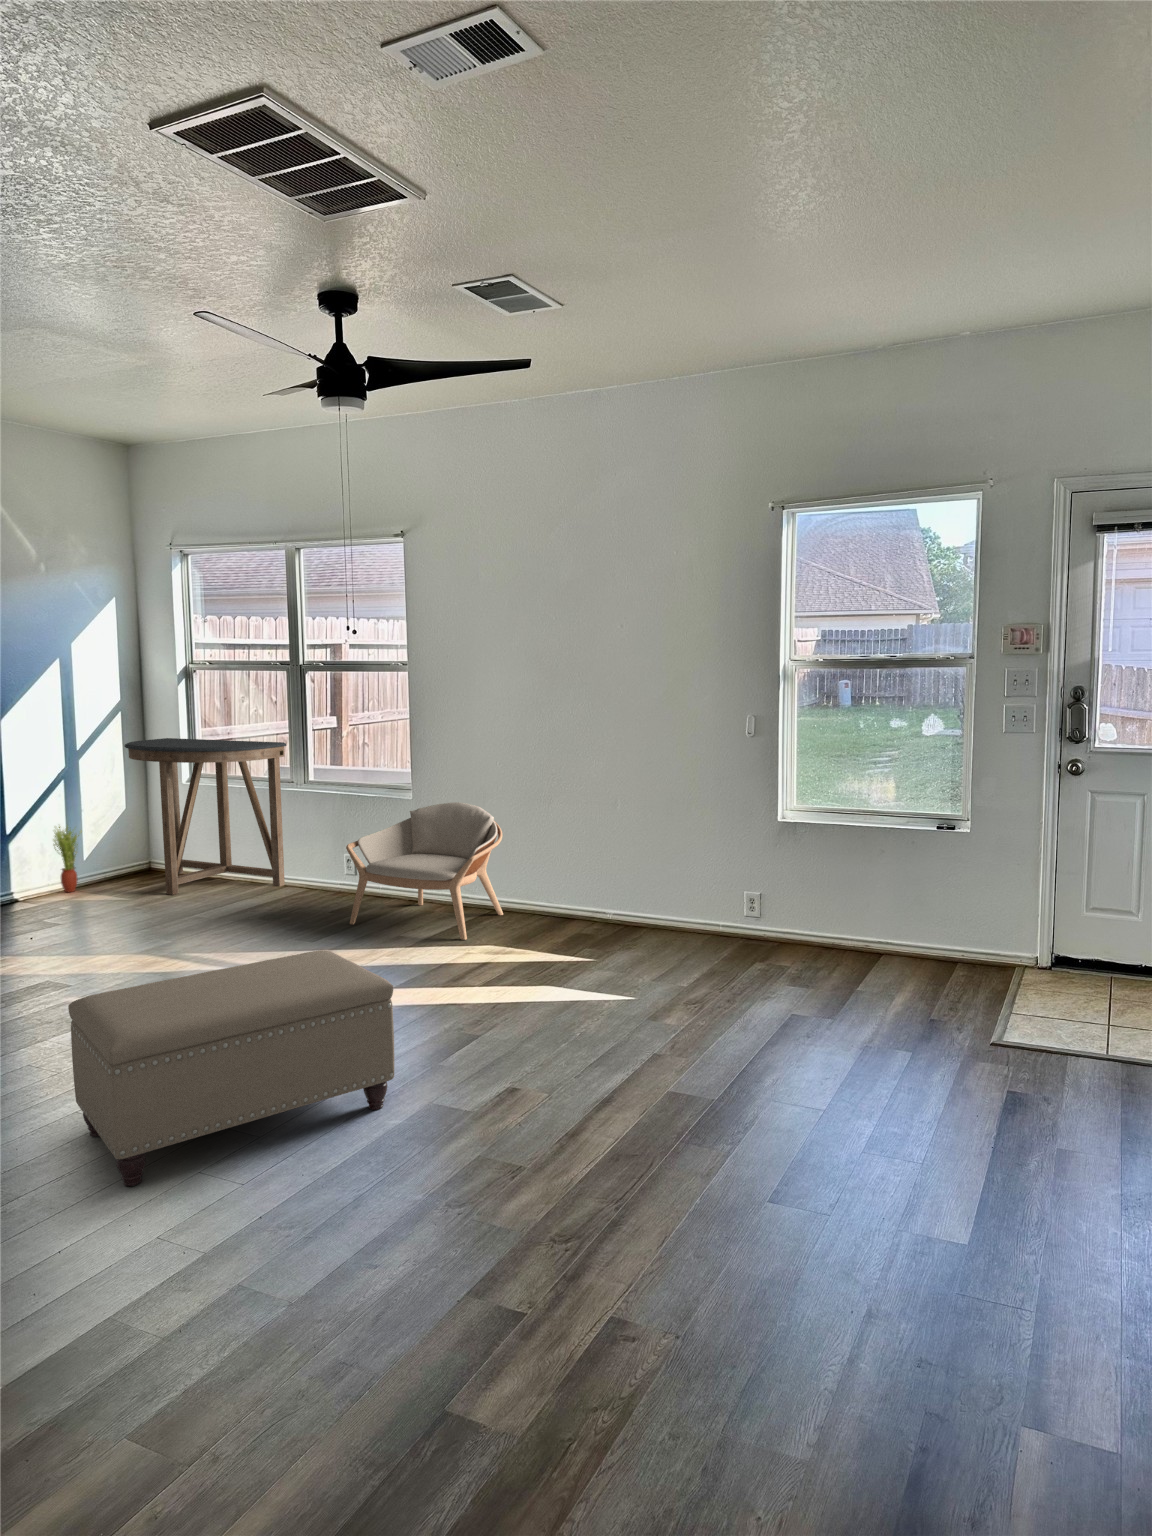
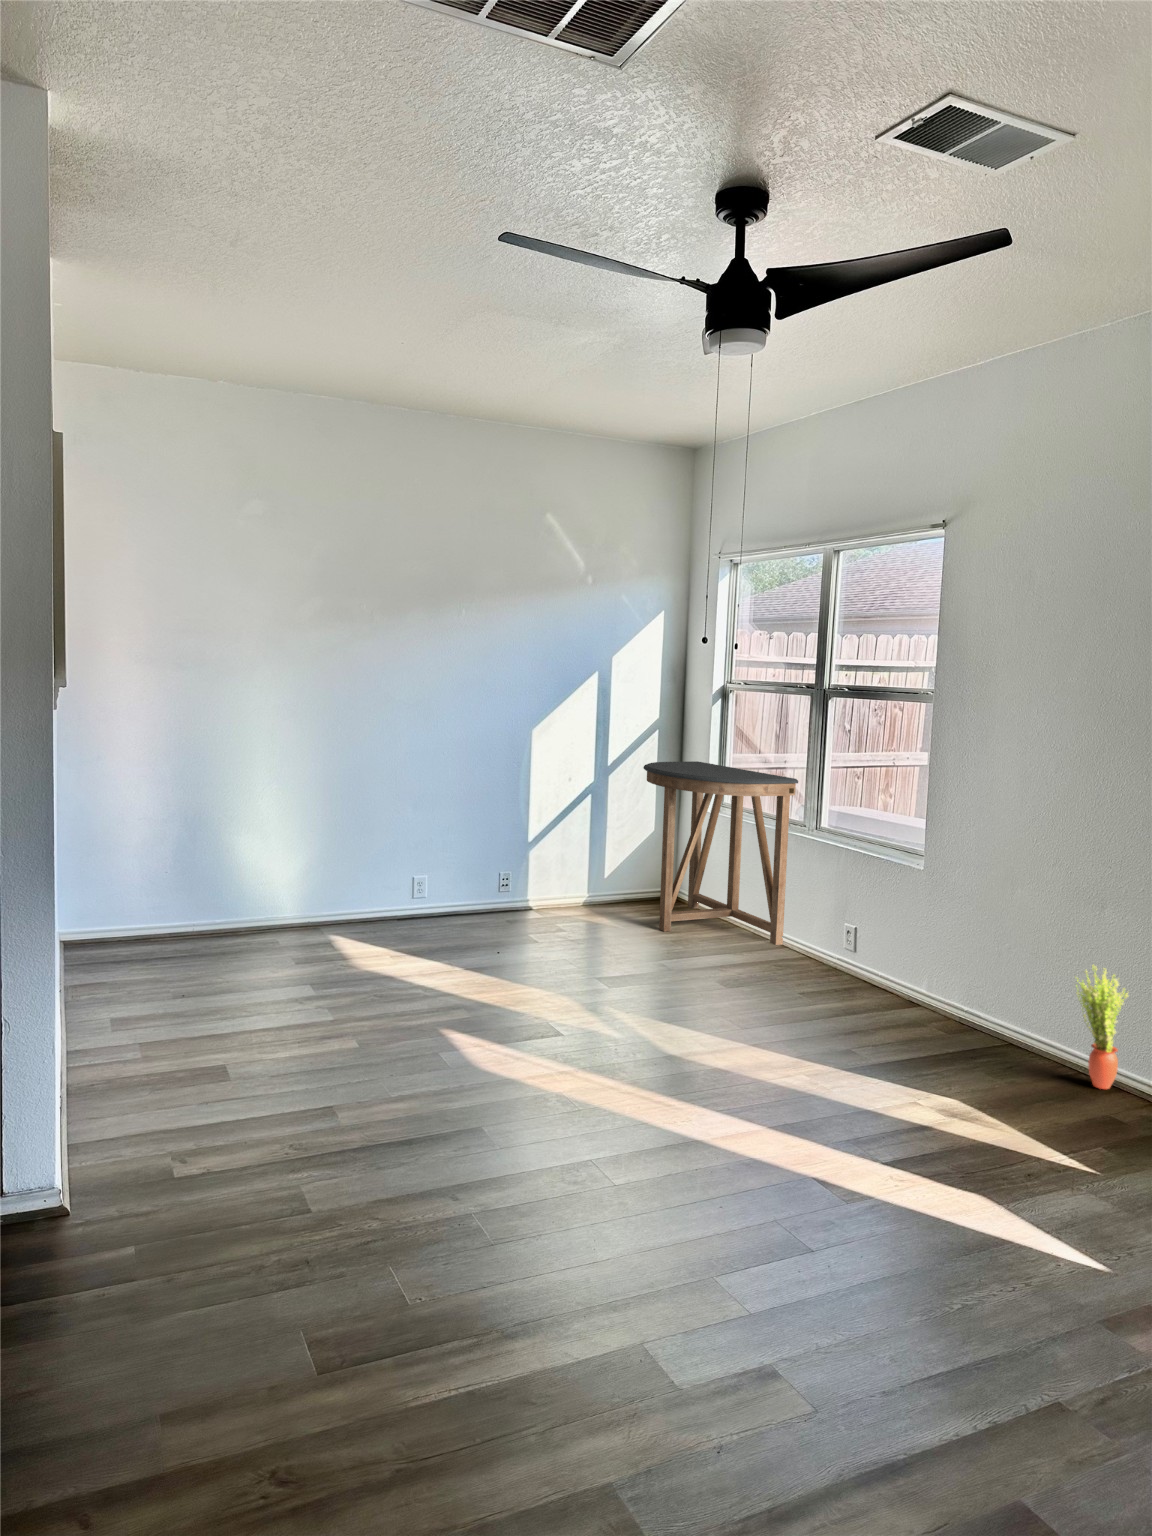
armchair: present [346,802,503,940] -> none [803,882,1016,1077]
potted plant: present [53,827,82,892] -> present [1076,966,1128,1089]
ottoman: present [68,950,394,1186] -> none [226,1050,604,1311]

